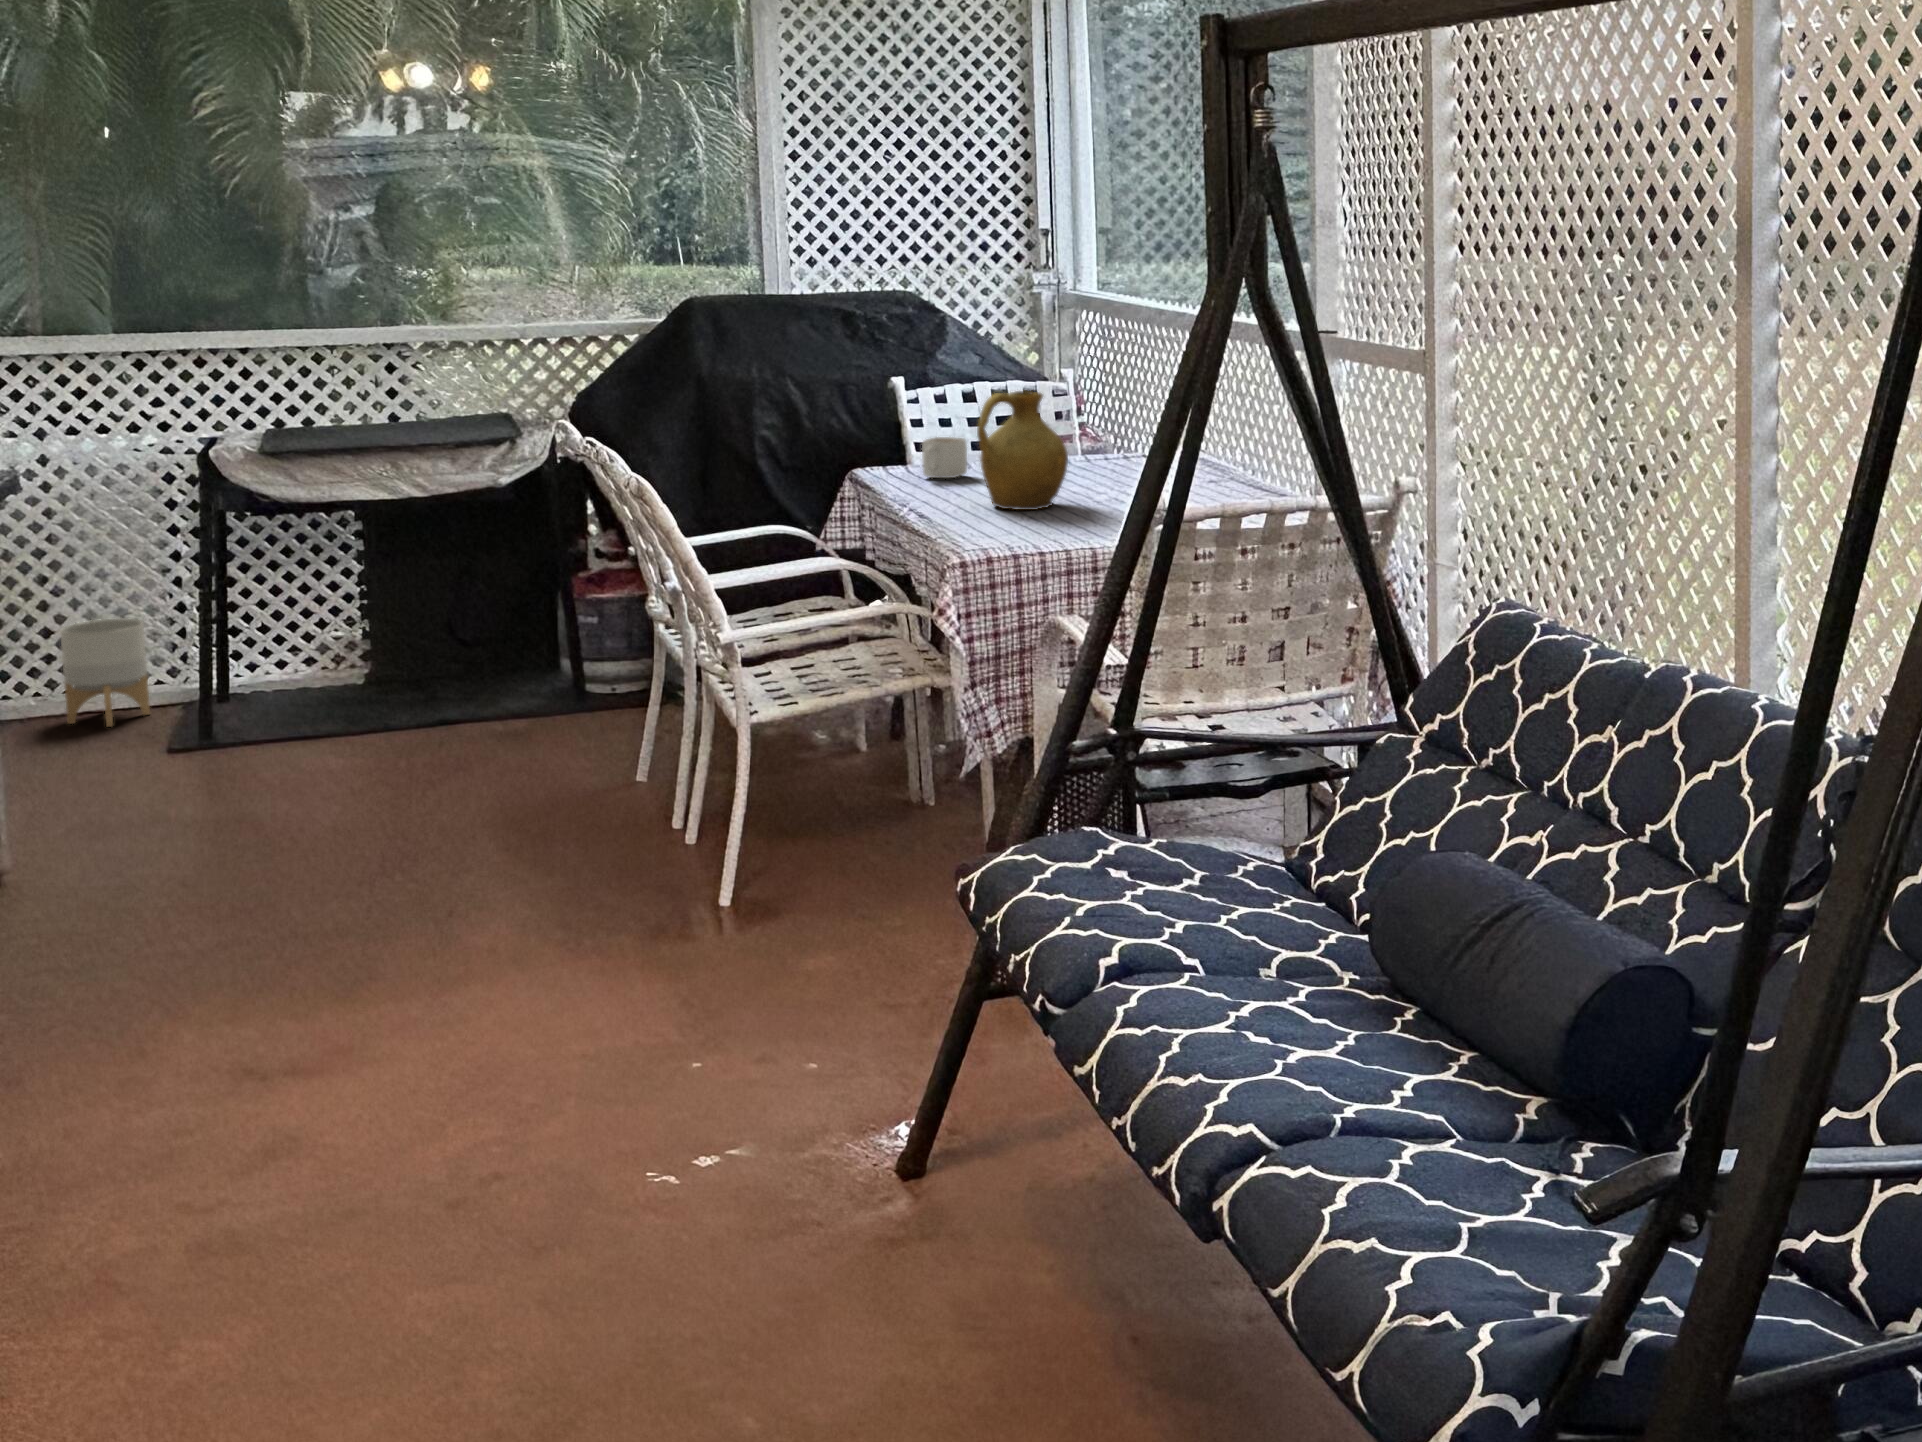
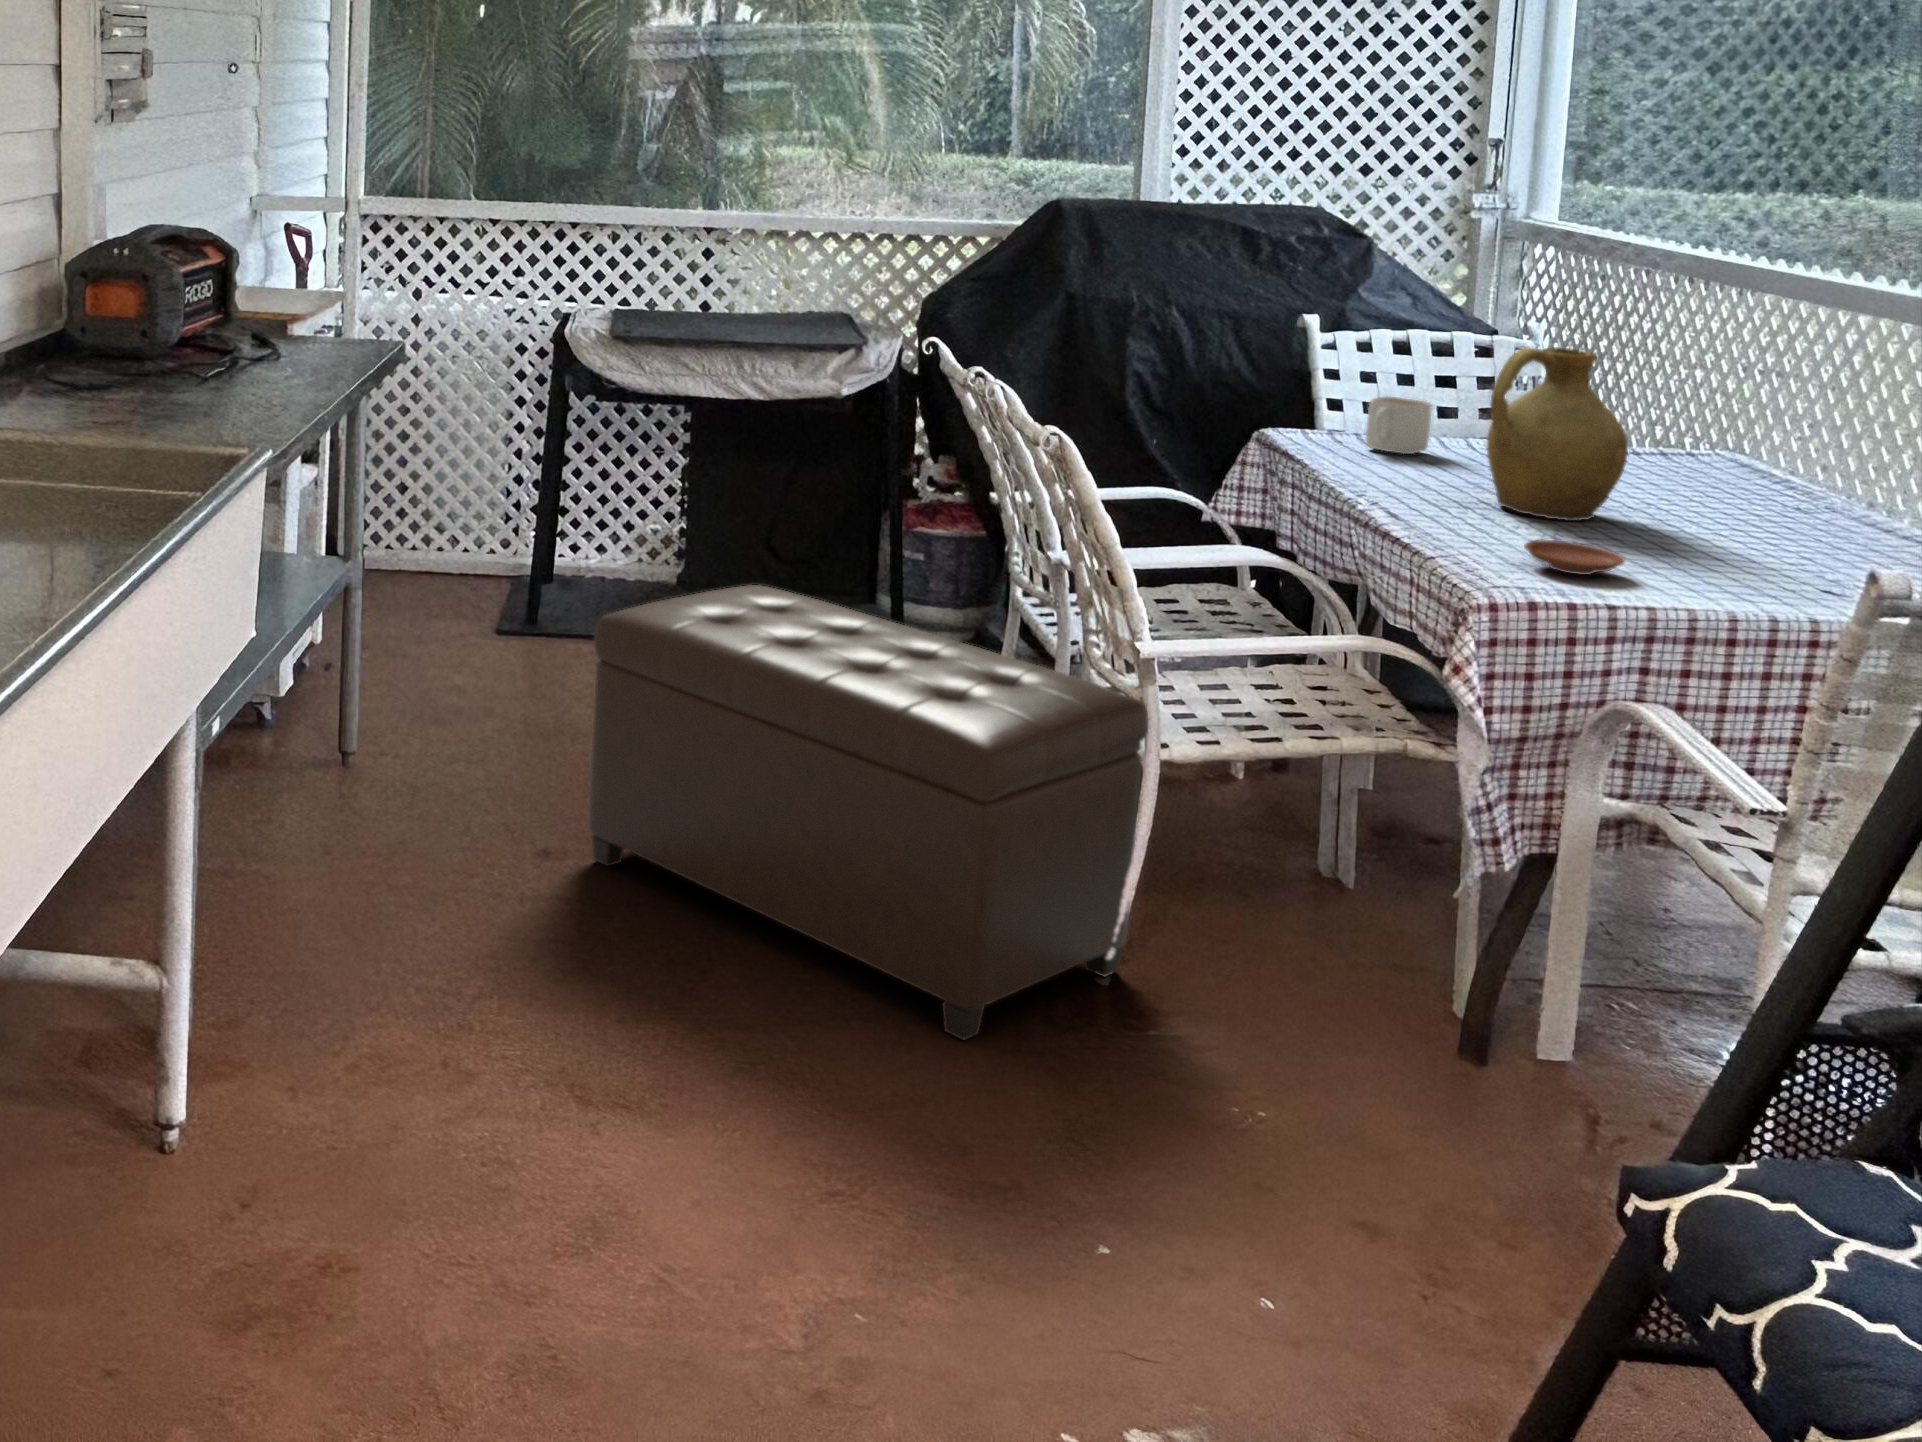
plate: none [983,522,1044,543] -> present [1524,540,1625,575]
planter: present [60,618,150,726] -> none [414,481,487,590]
ottoman: none [270,651,749,950] -> present [587,585,1149,1040]

